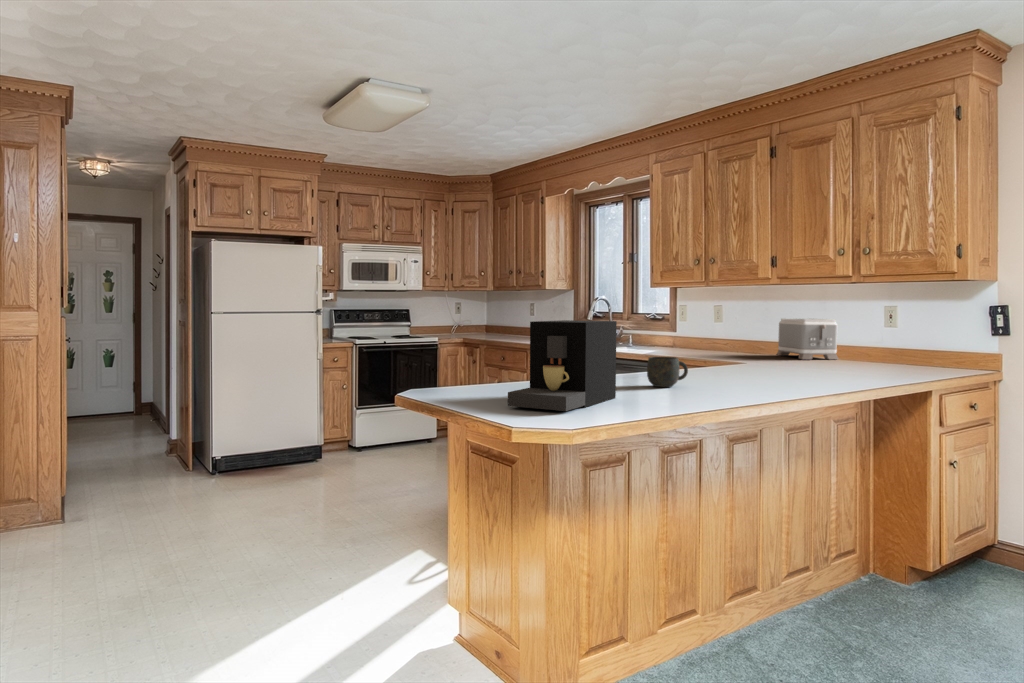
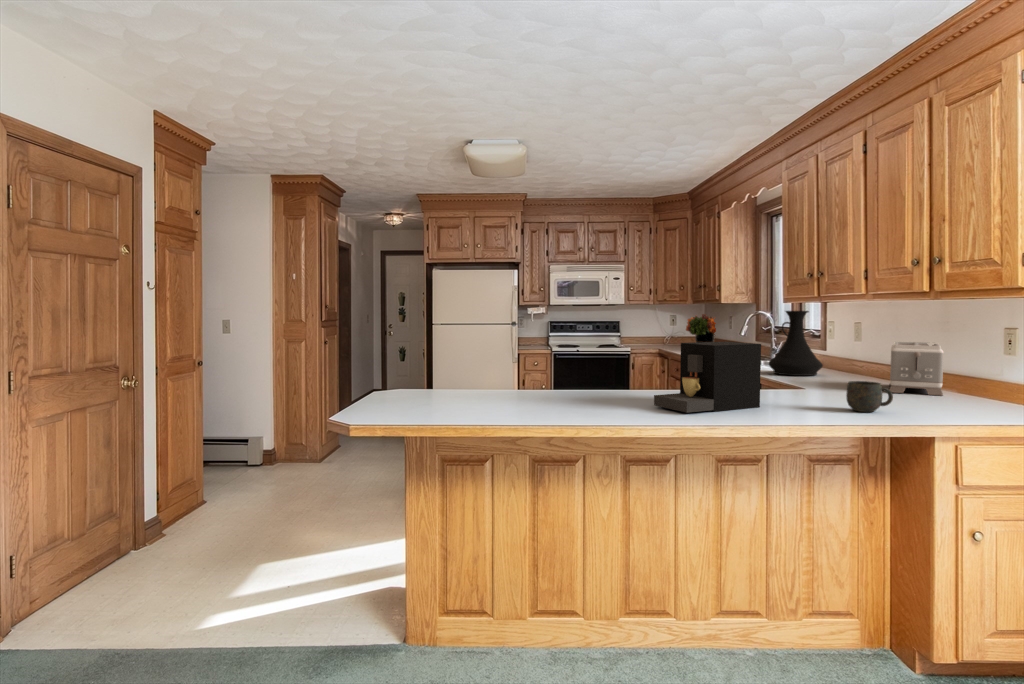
vase: none [657,293,704,353] -> present [769,311,823,376]
flower arrangement: none [474,302,511,335] -> present [686,314,716,342]
coffee maker: present [508,320,617,411] -> present [654,342,761,413]
mug: present [647,357,688,387] -> present [846,381,893,412]

